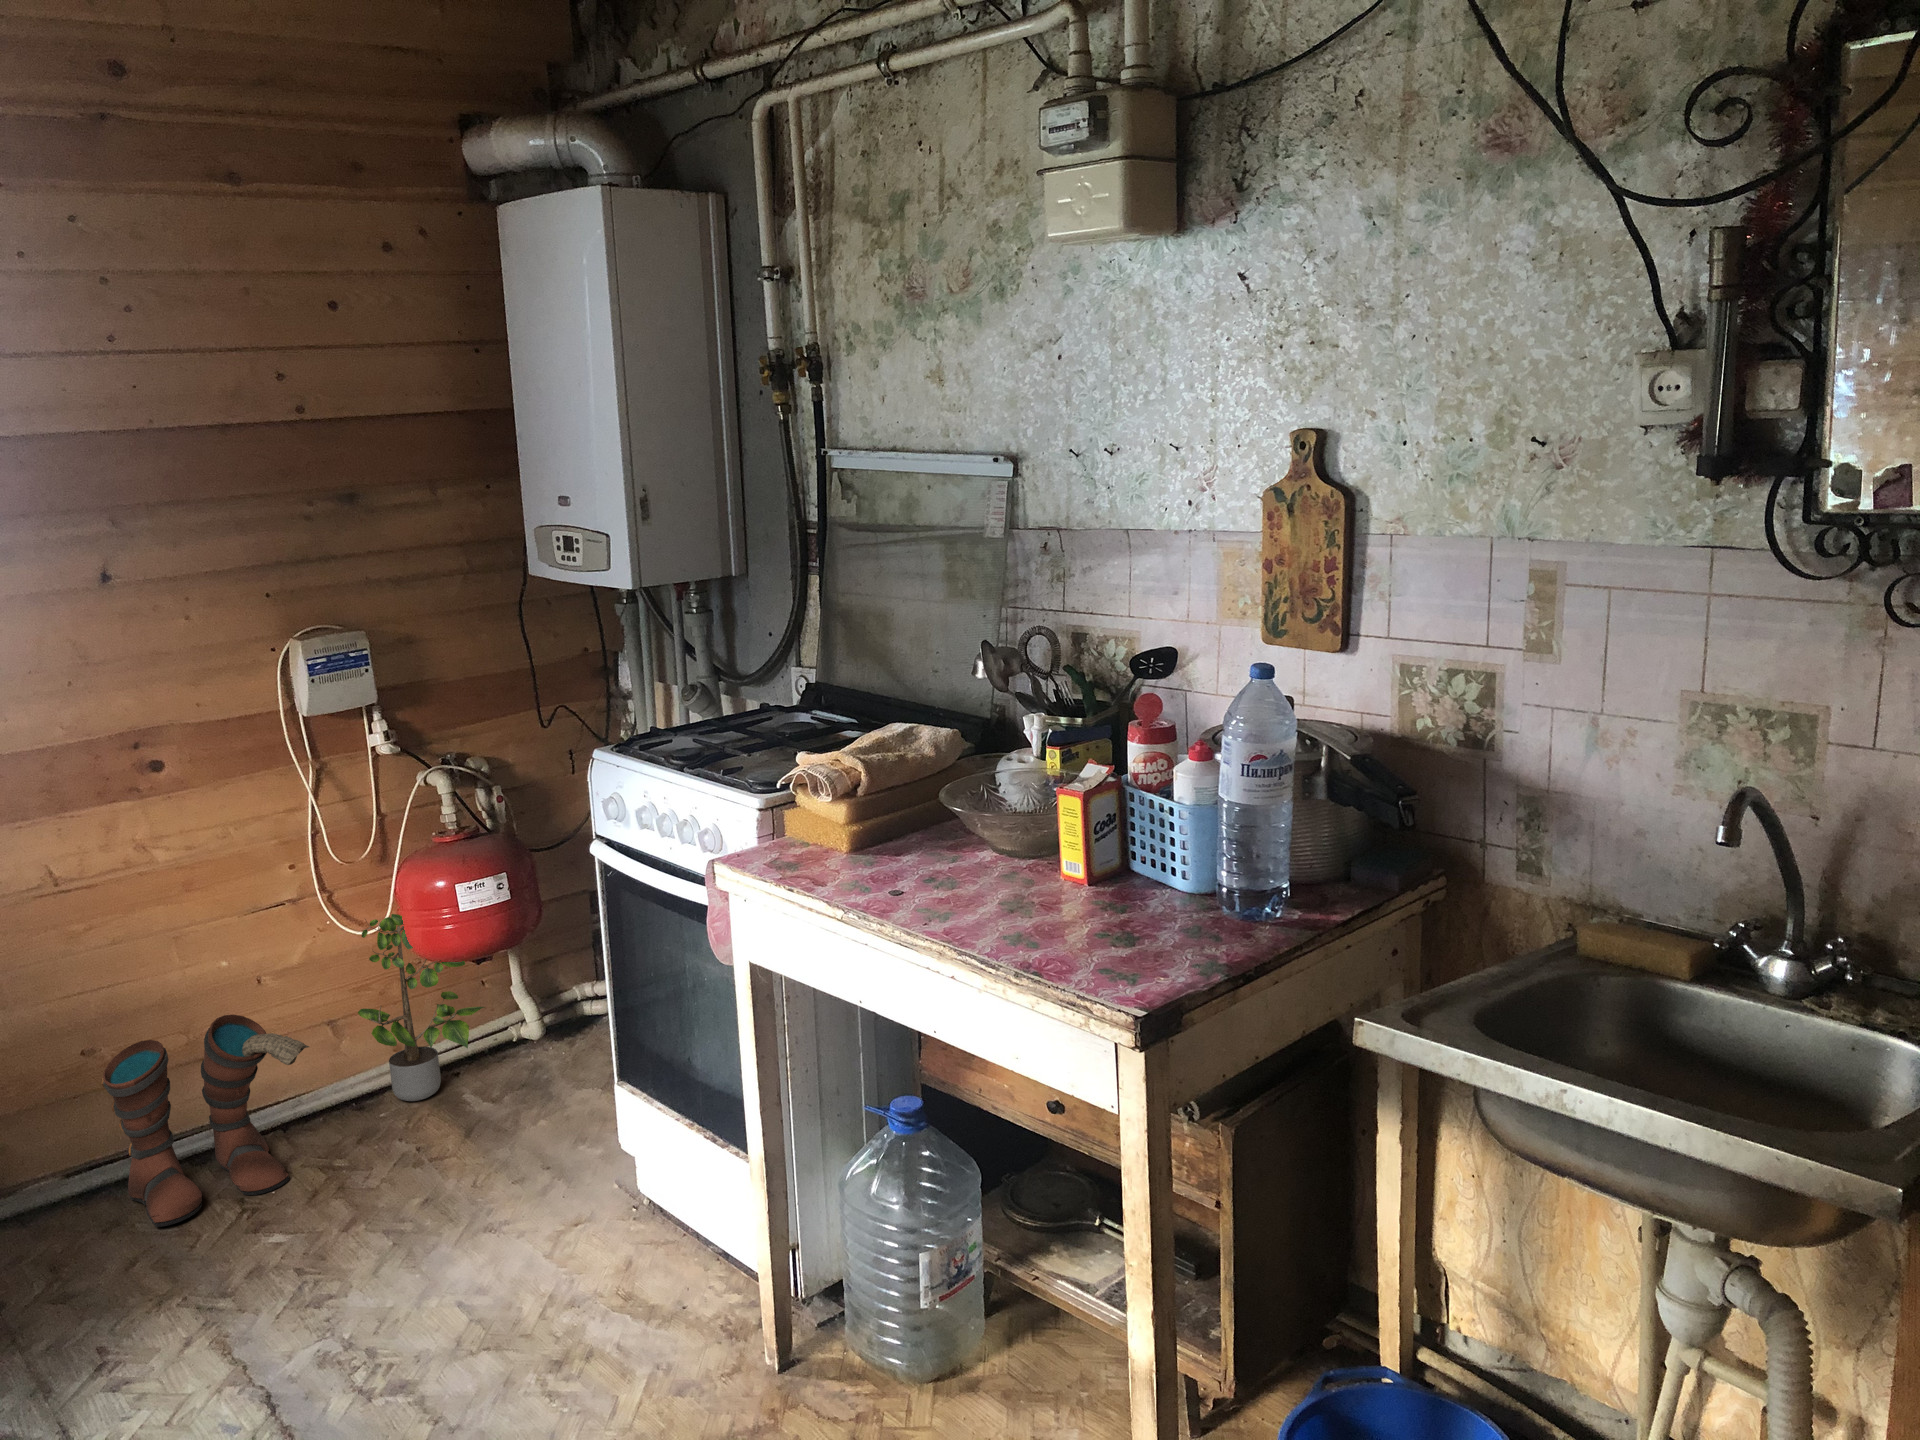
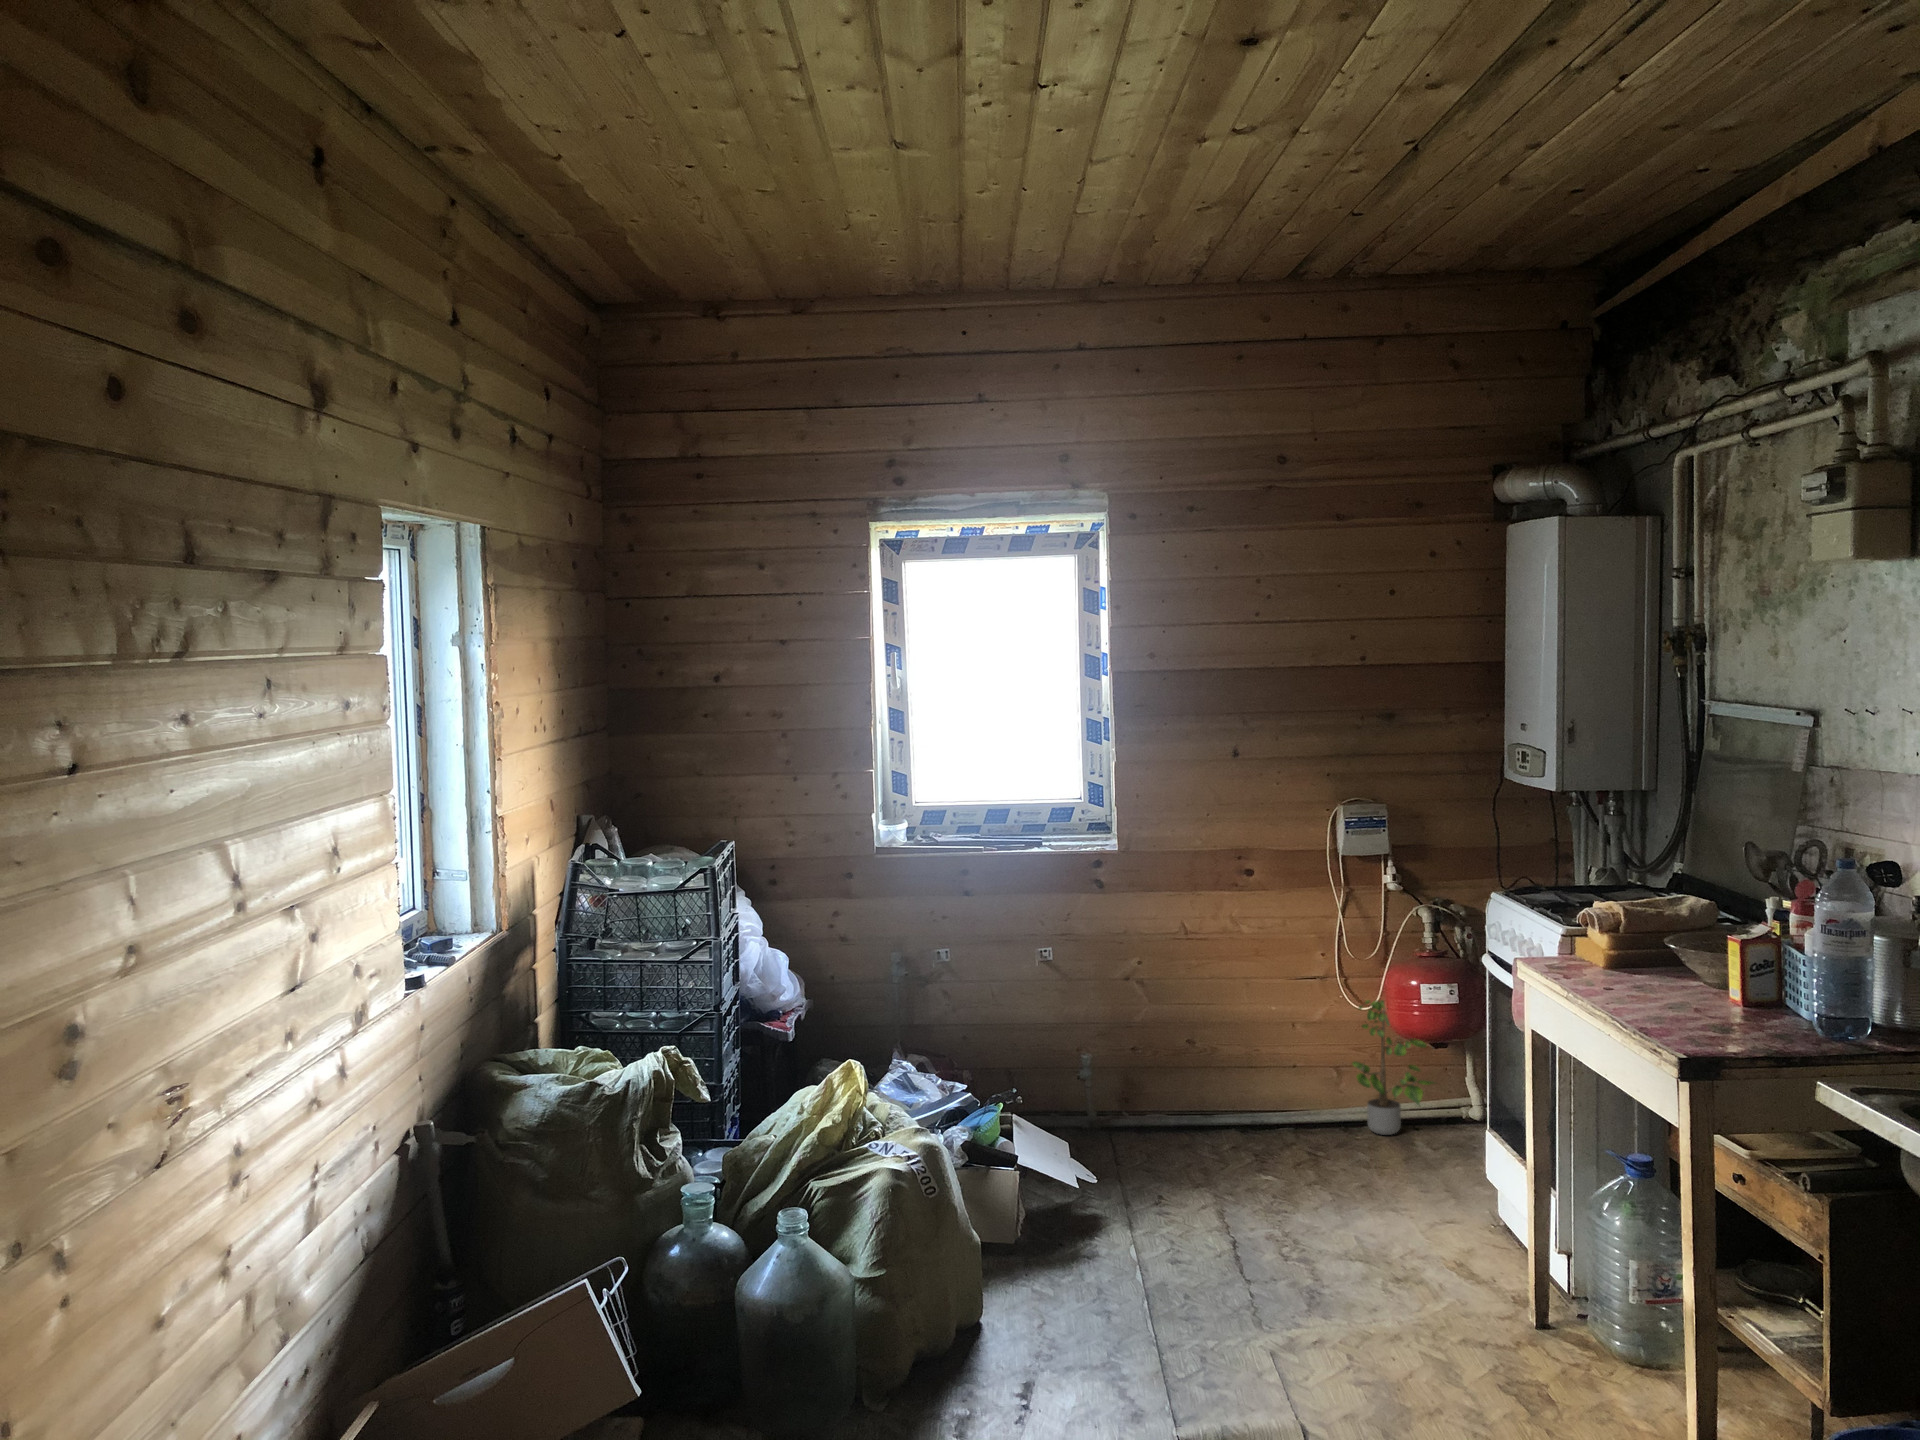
boots: present [101,1015,309,1227] -> none [1196,1037,1313,1154]

